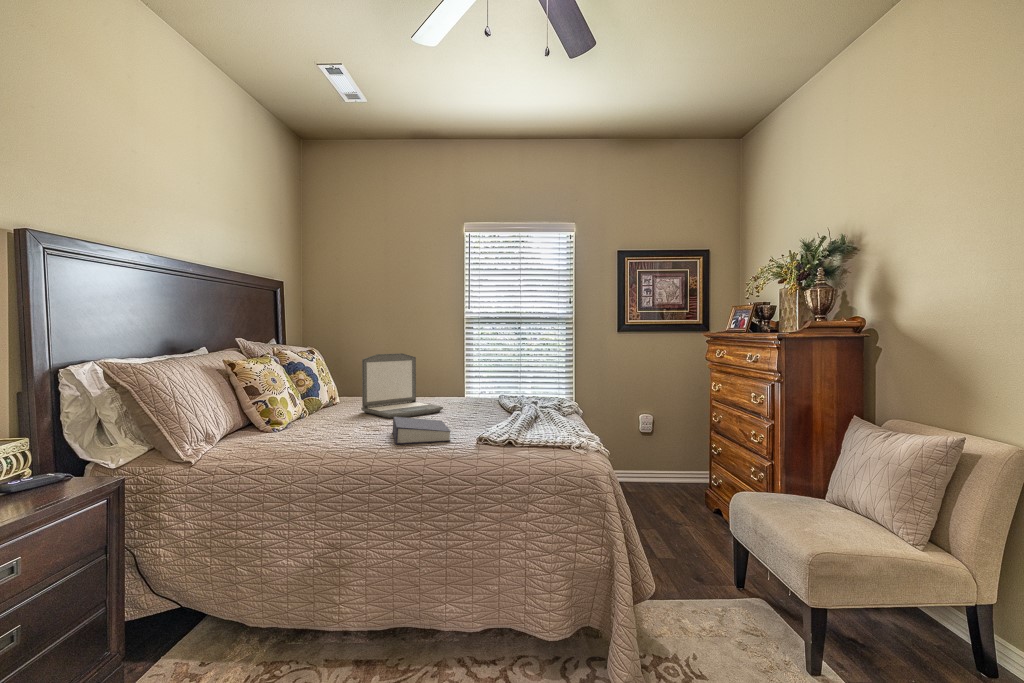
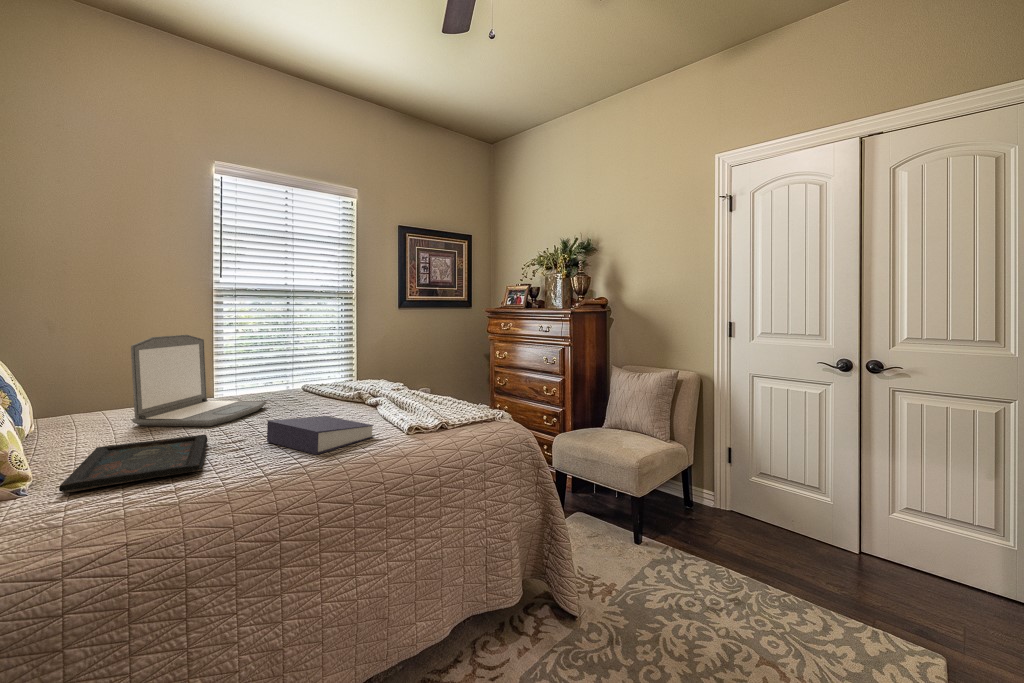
tray: none [272,419,368,440] -> present [59,435,208,493]

